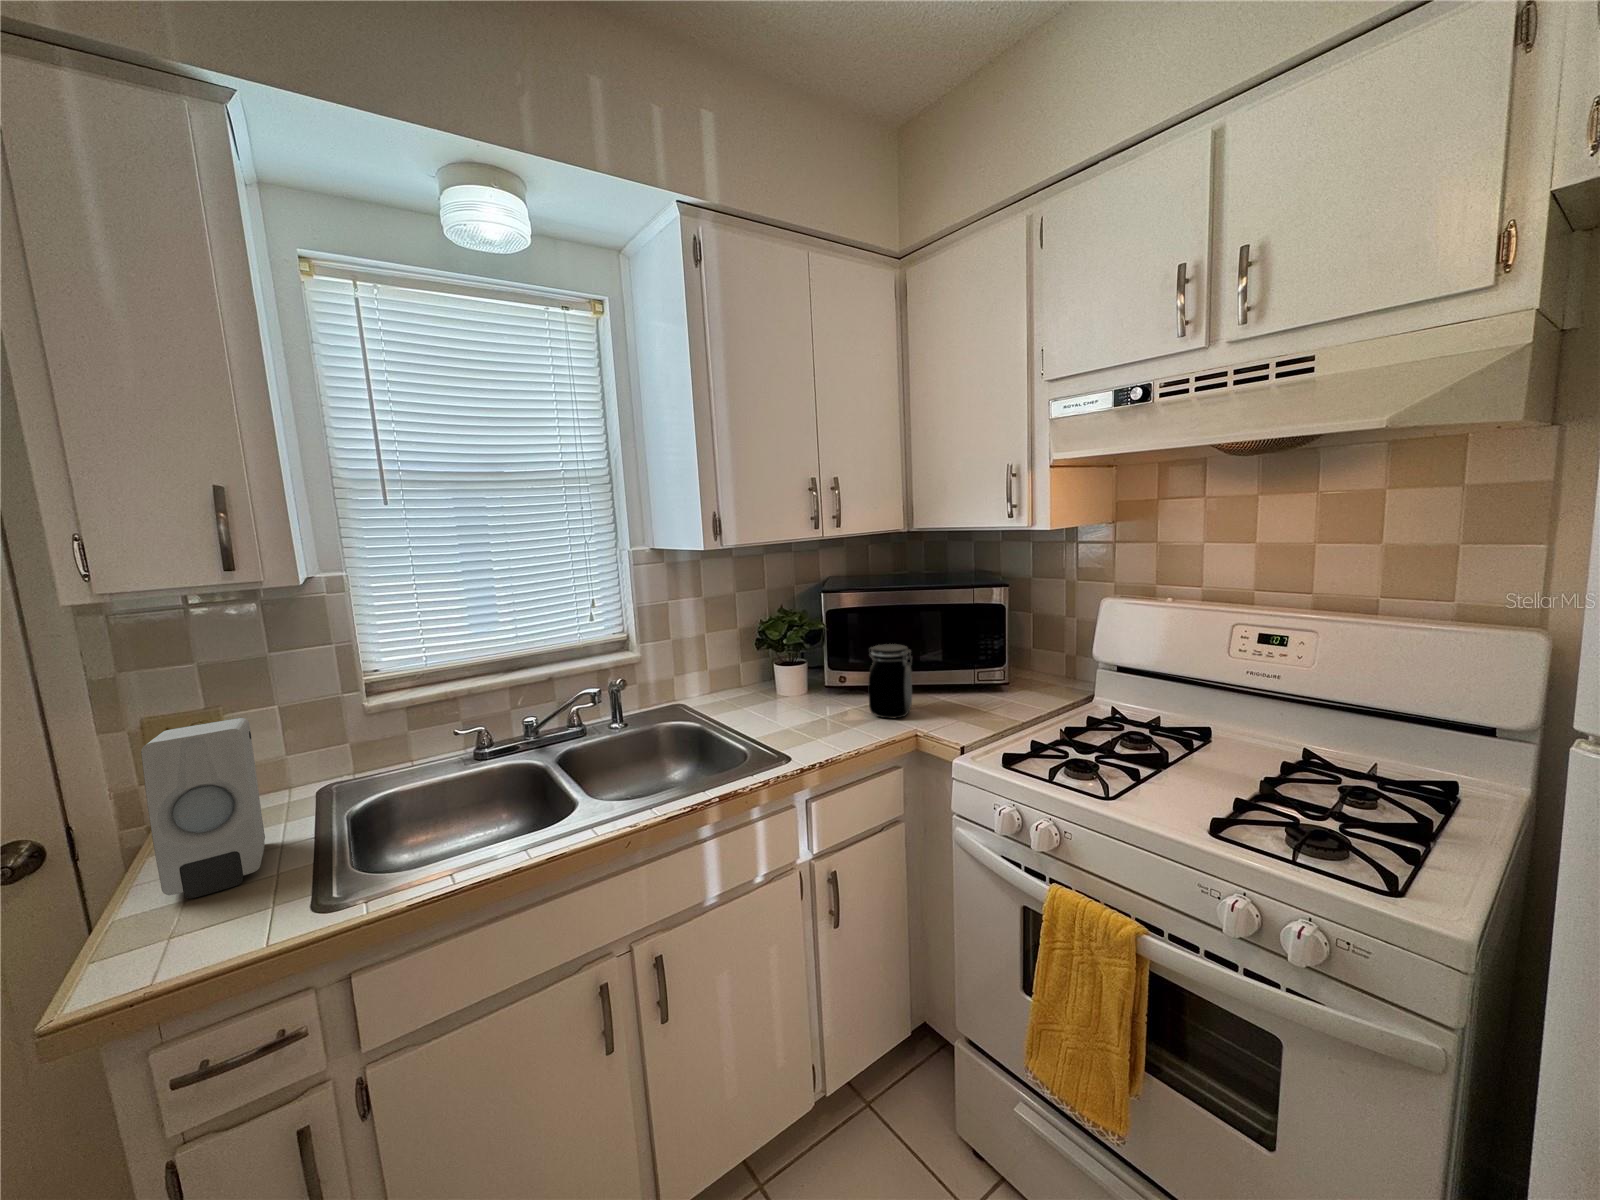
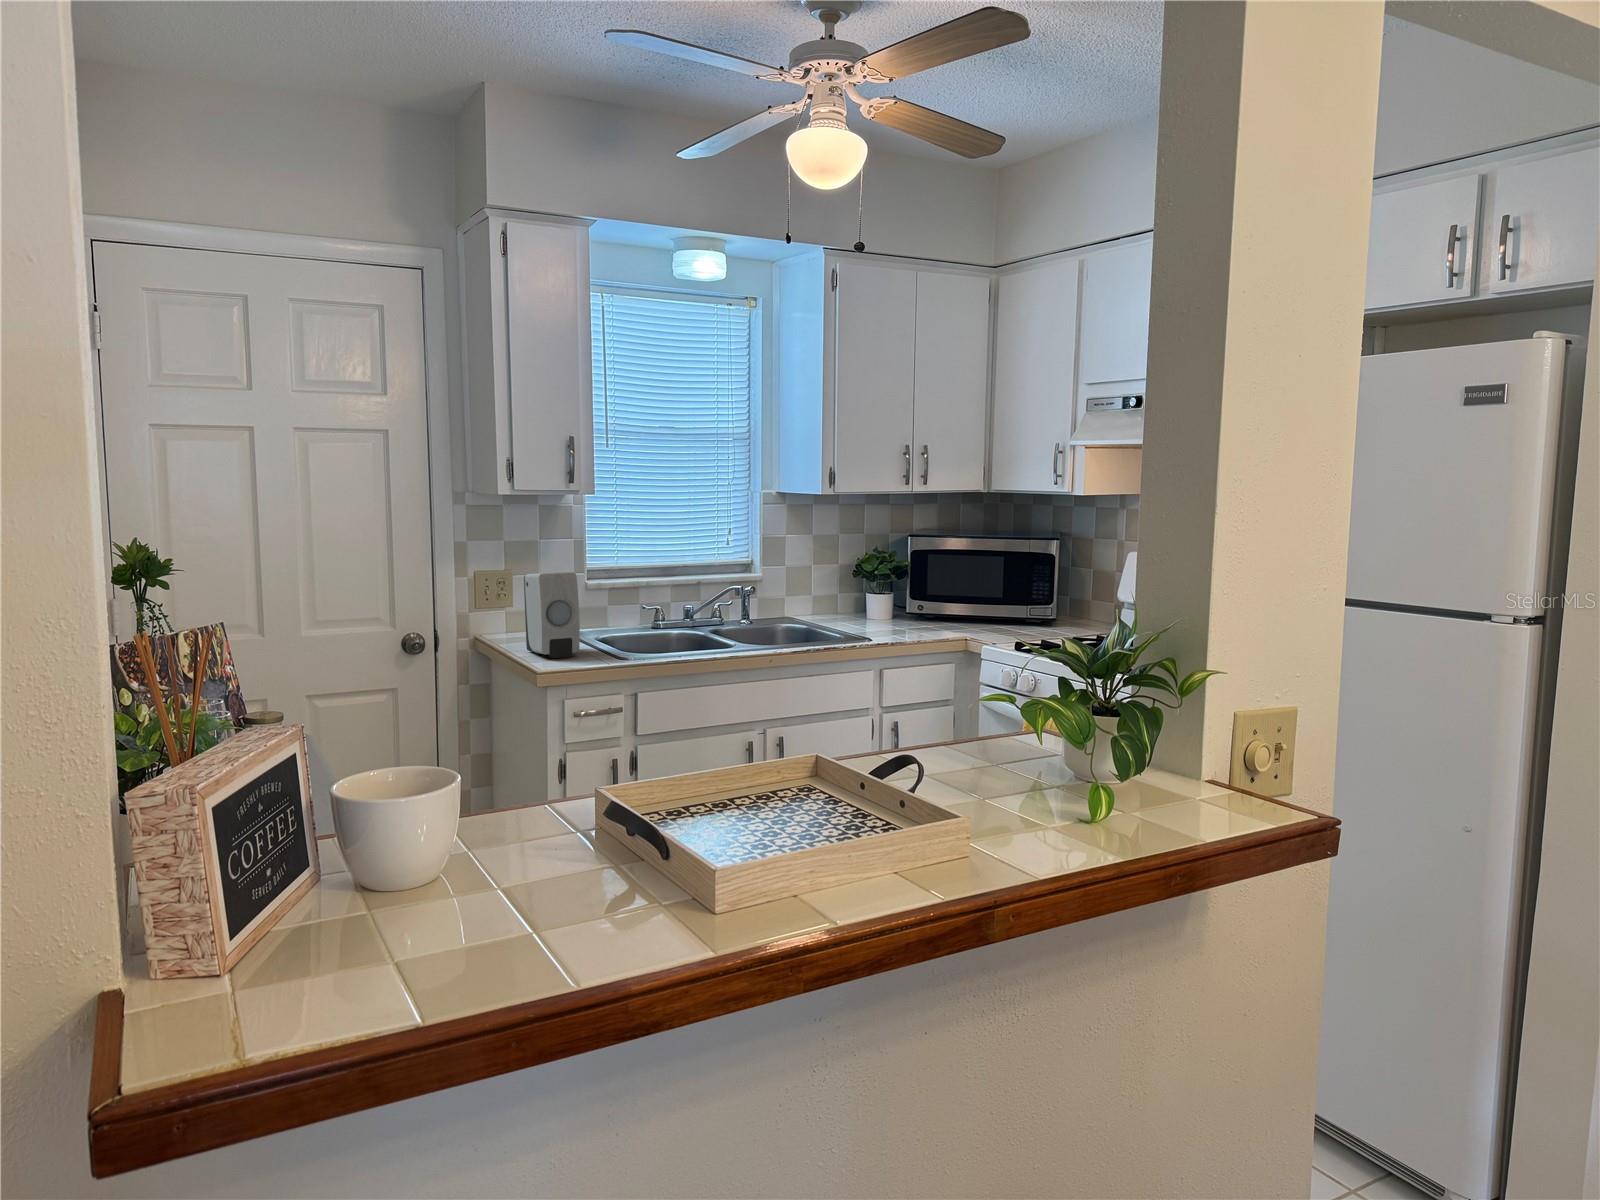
jar: present [868,644,912,718] -> none [937,577,972,631]

